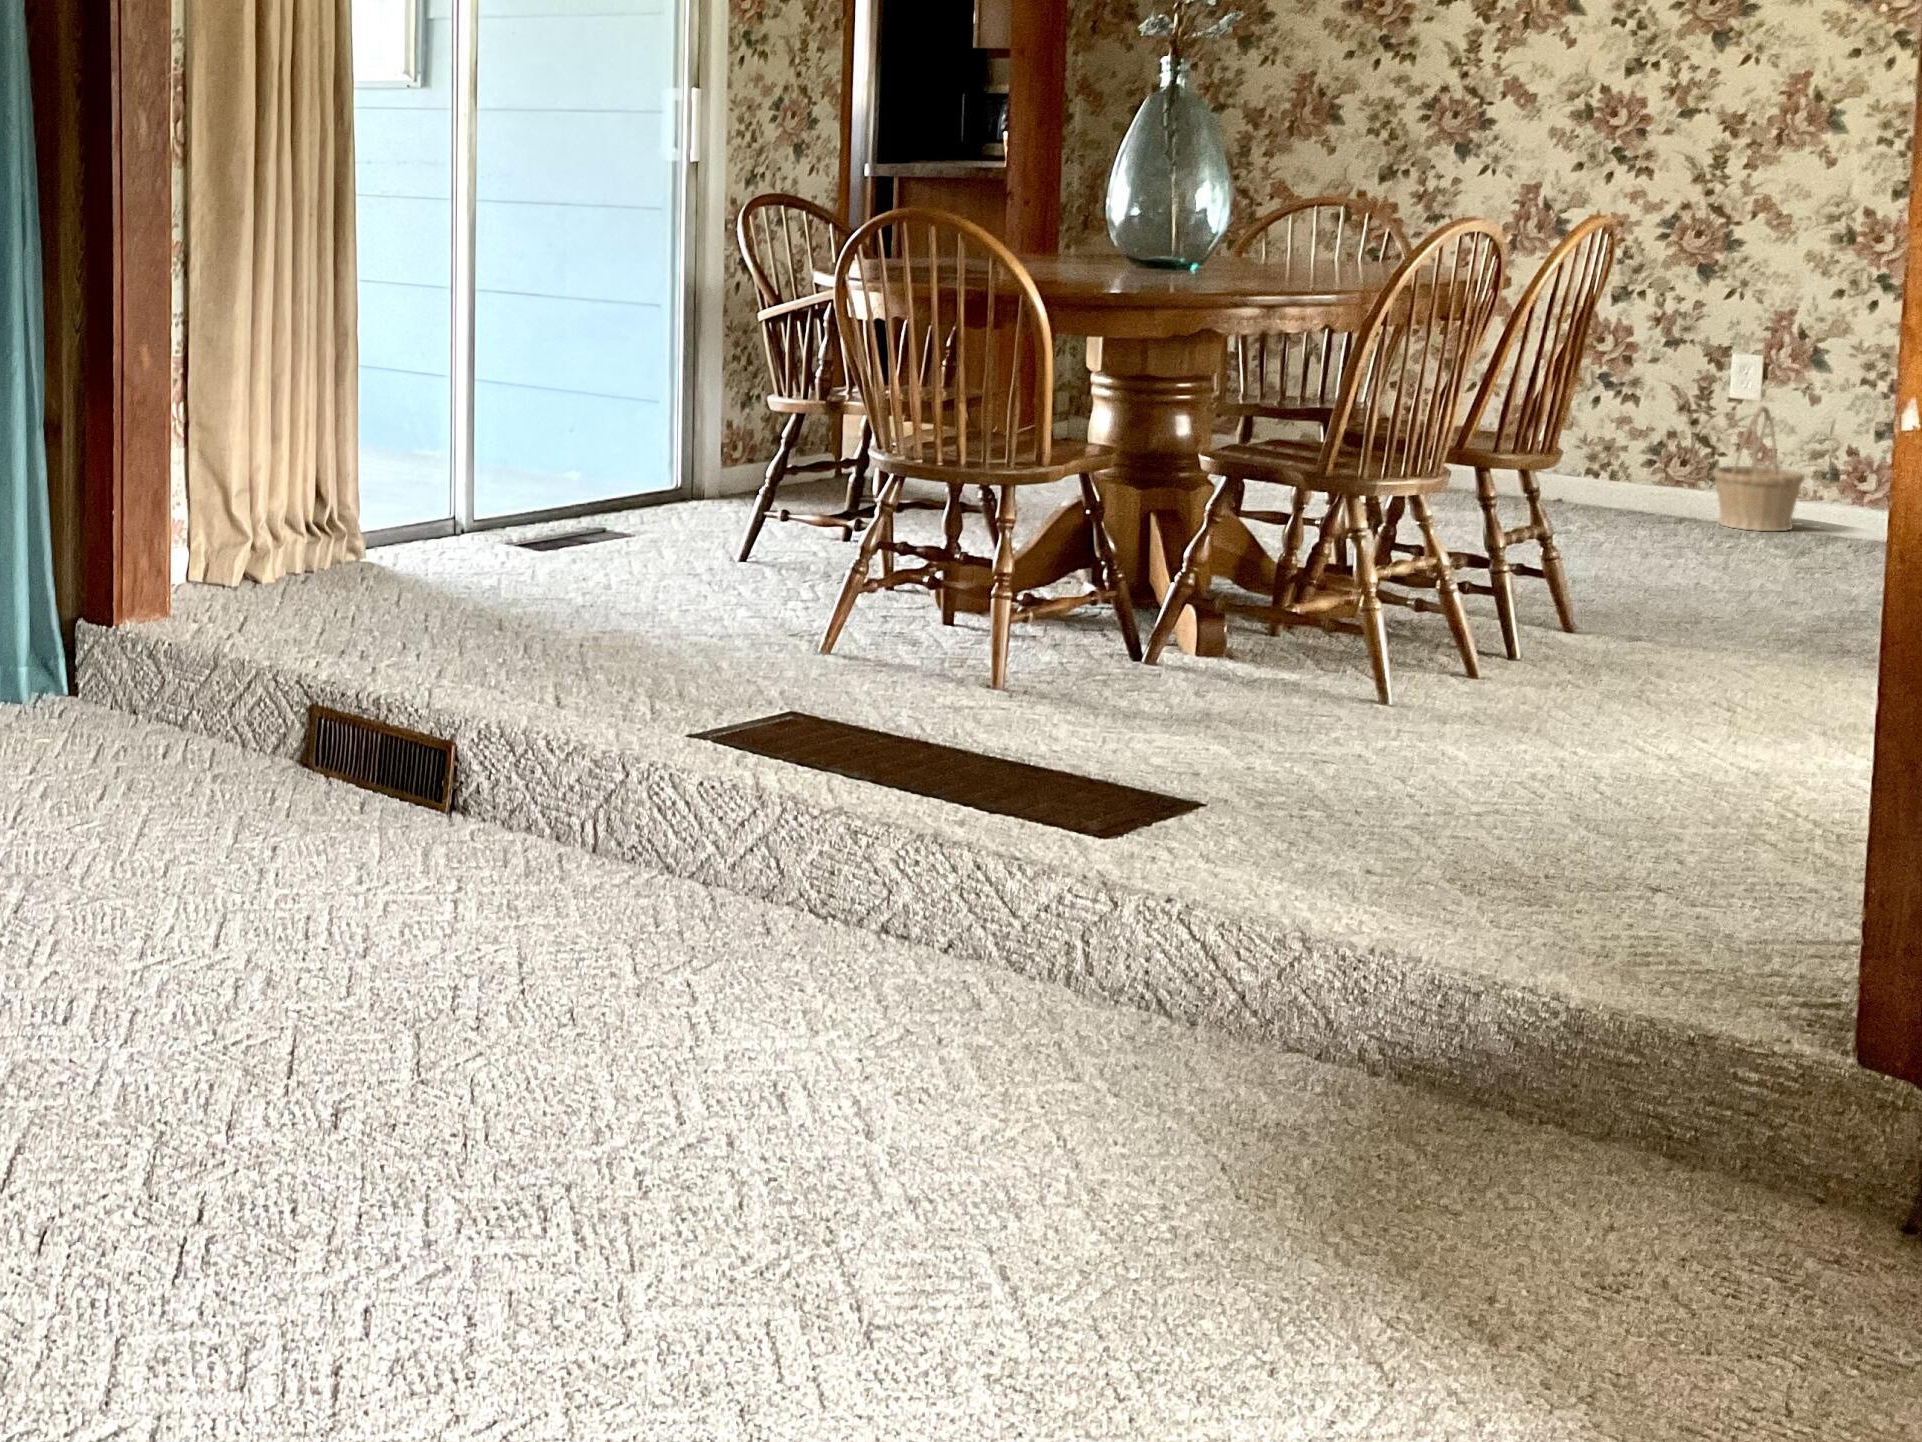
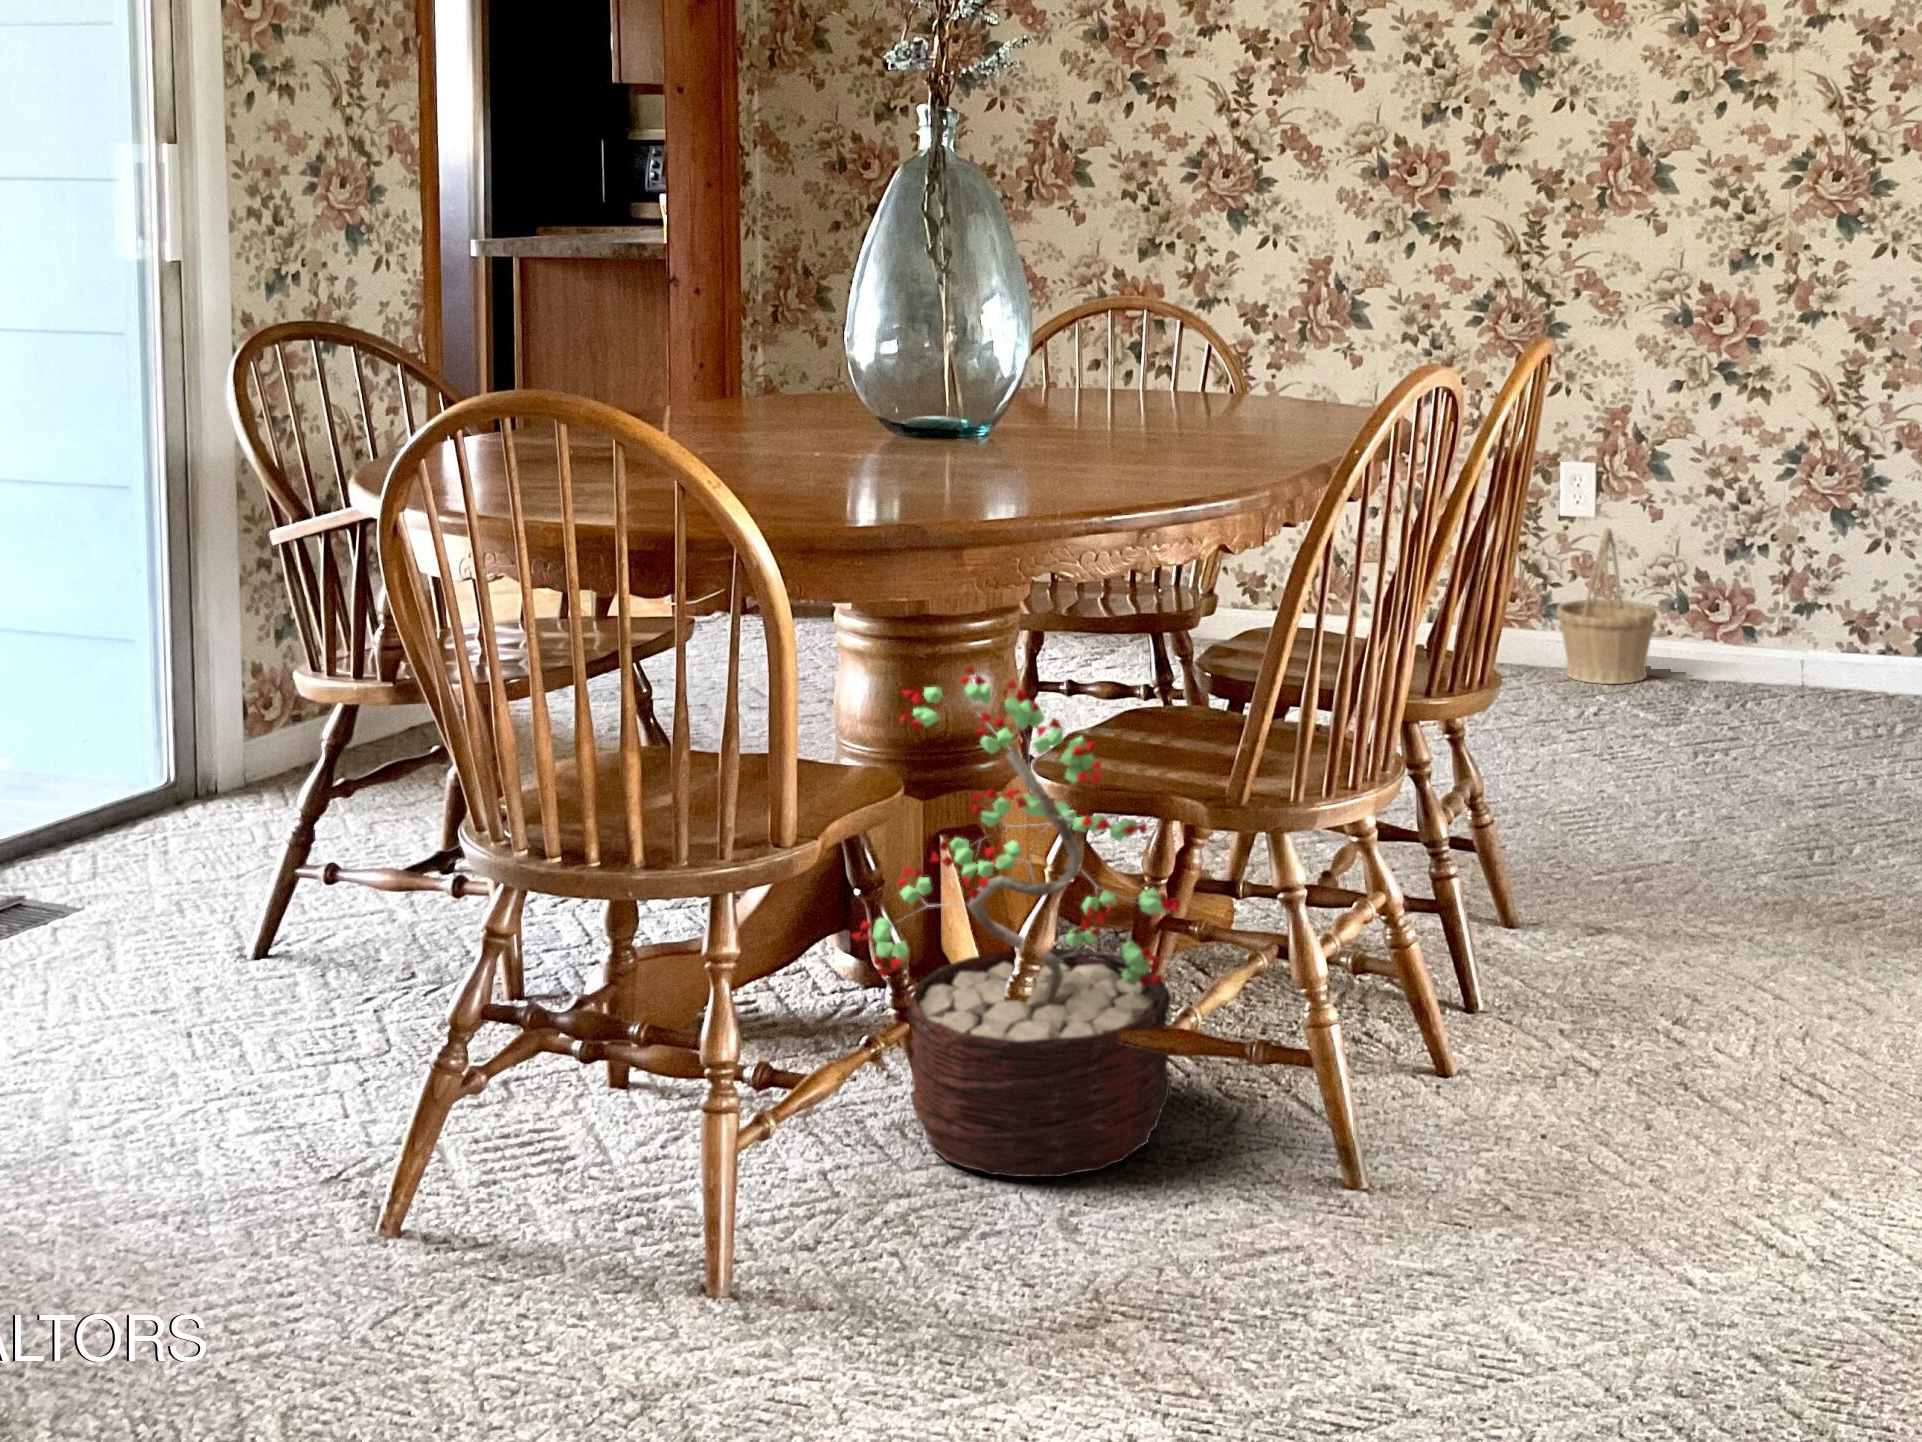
decorative plant: none [1085,387,1287,677] -> present [852,666,1180,1177]

